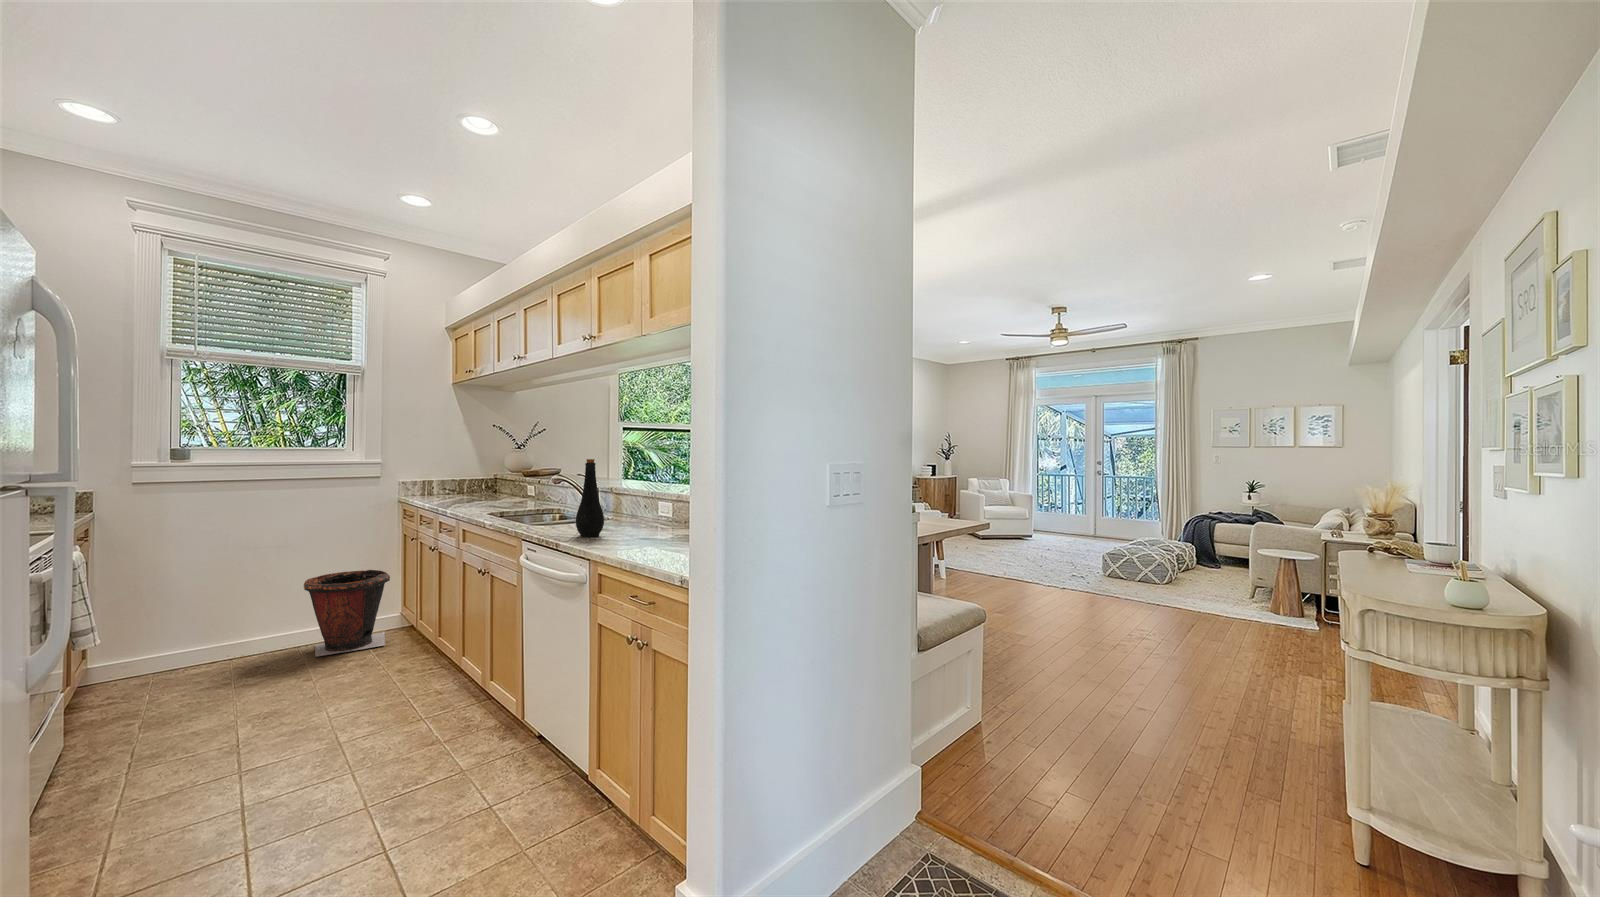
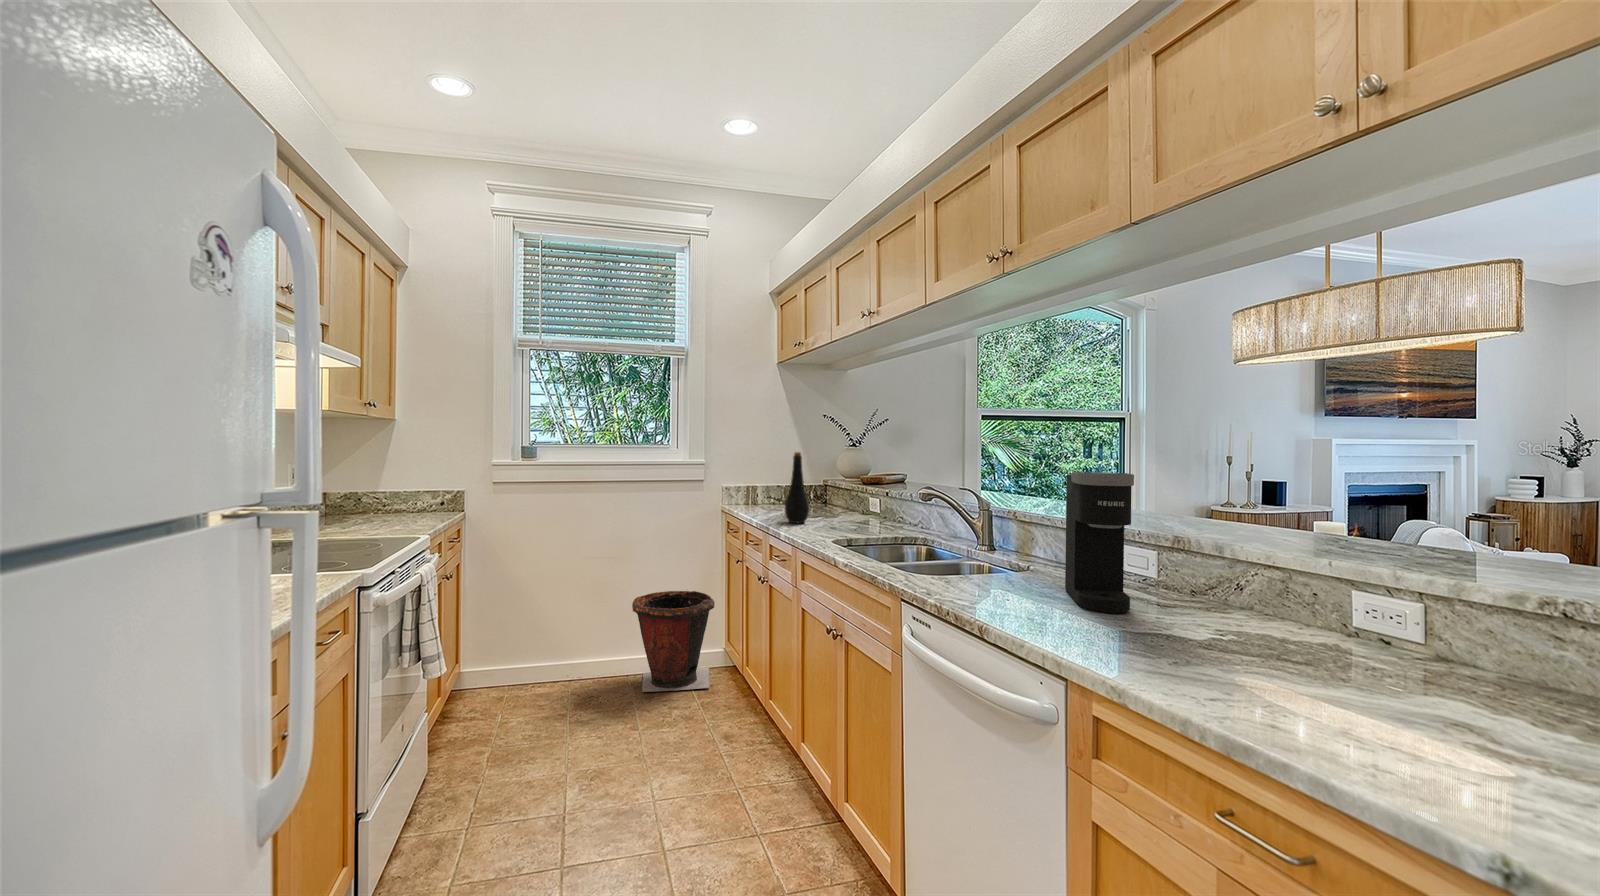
bottle: present [576,459,604,537] -> present [785,452,809,523]
coffee maker: none [620,461,648,533] -> present [1065,472,1134,613]

